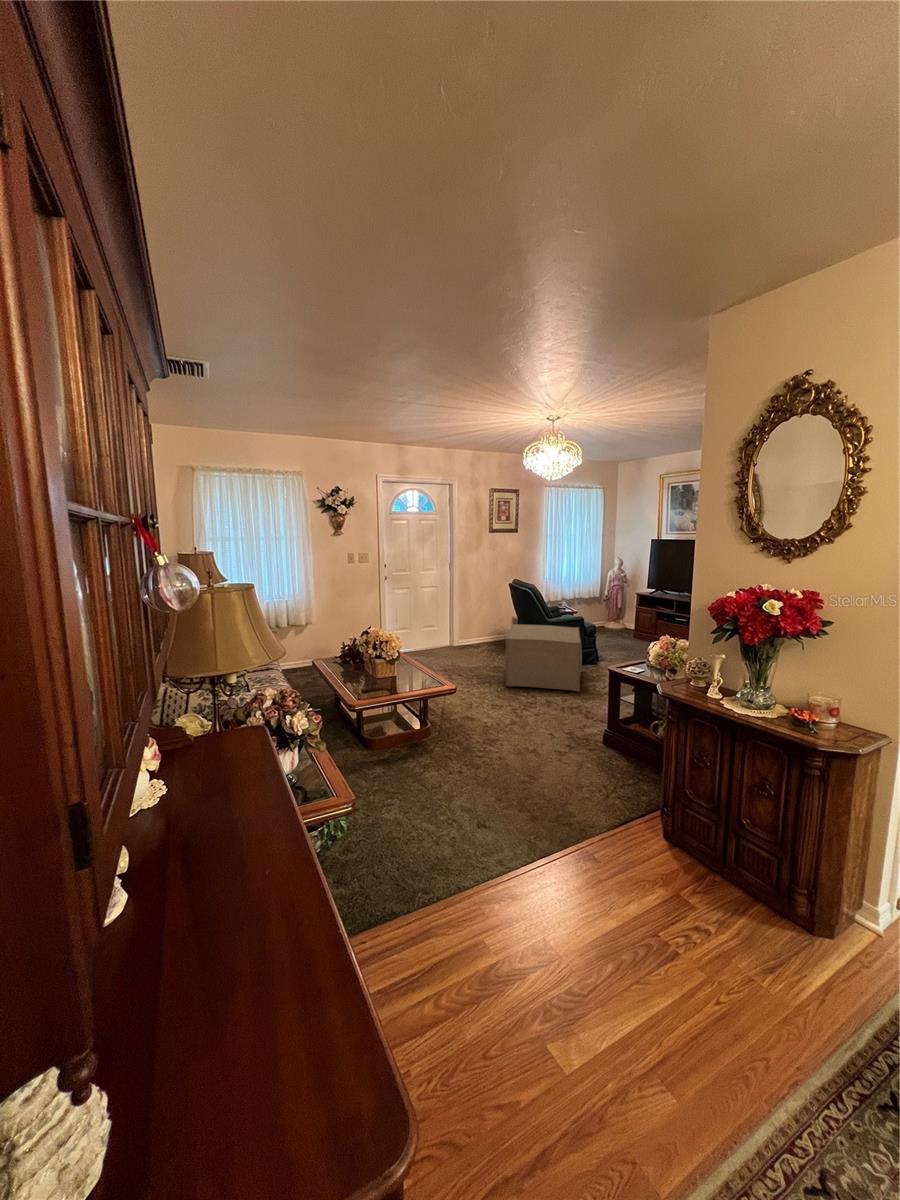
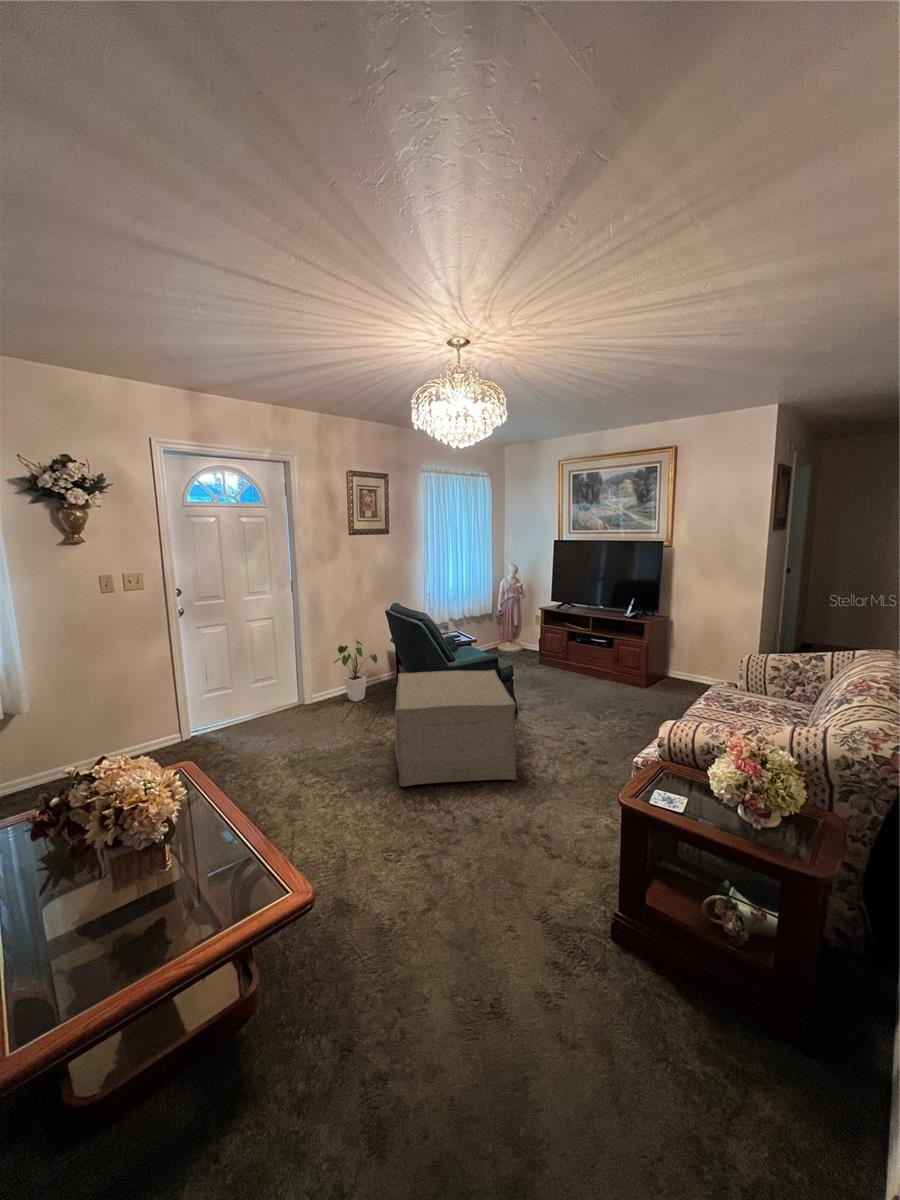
house plant: none [473,605,503,647] -> present [334,639,377,702]

